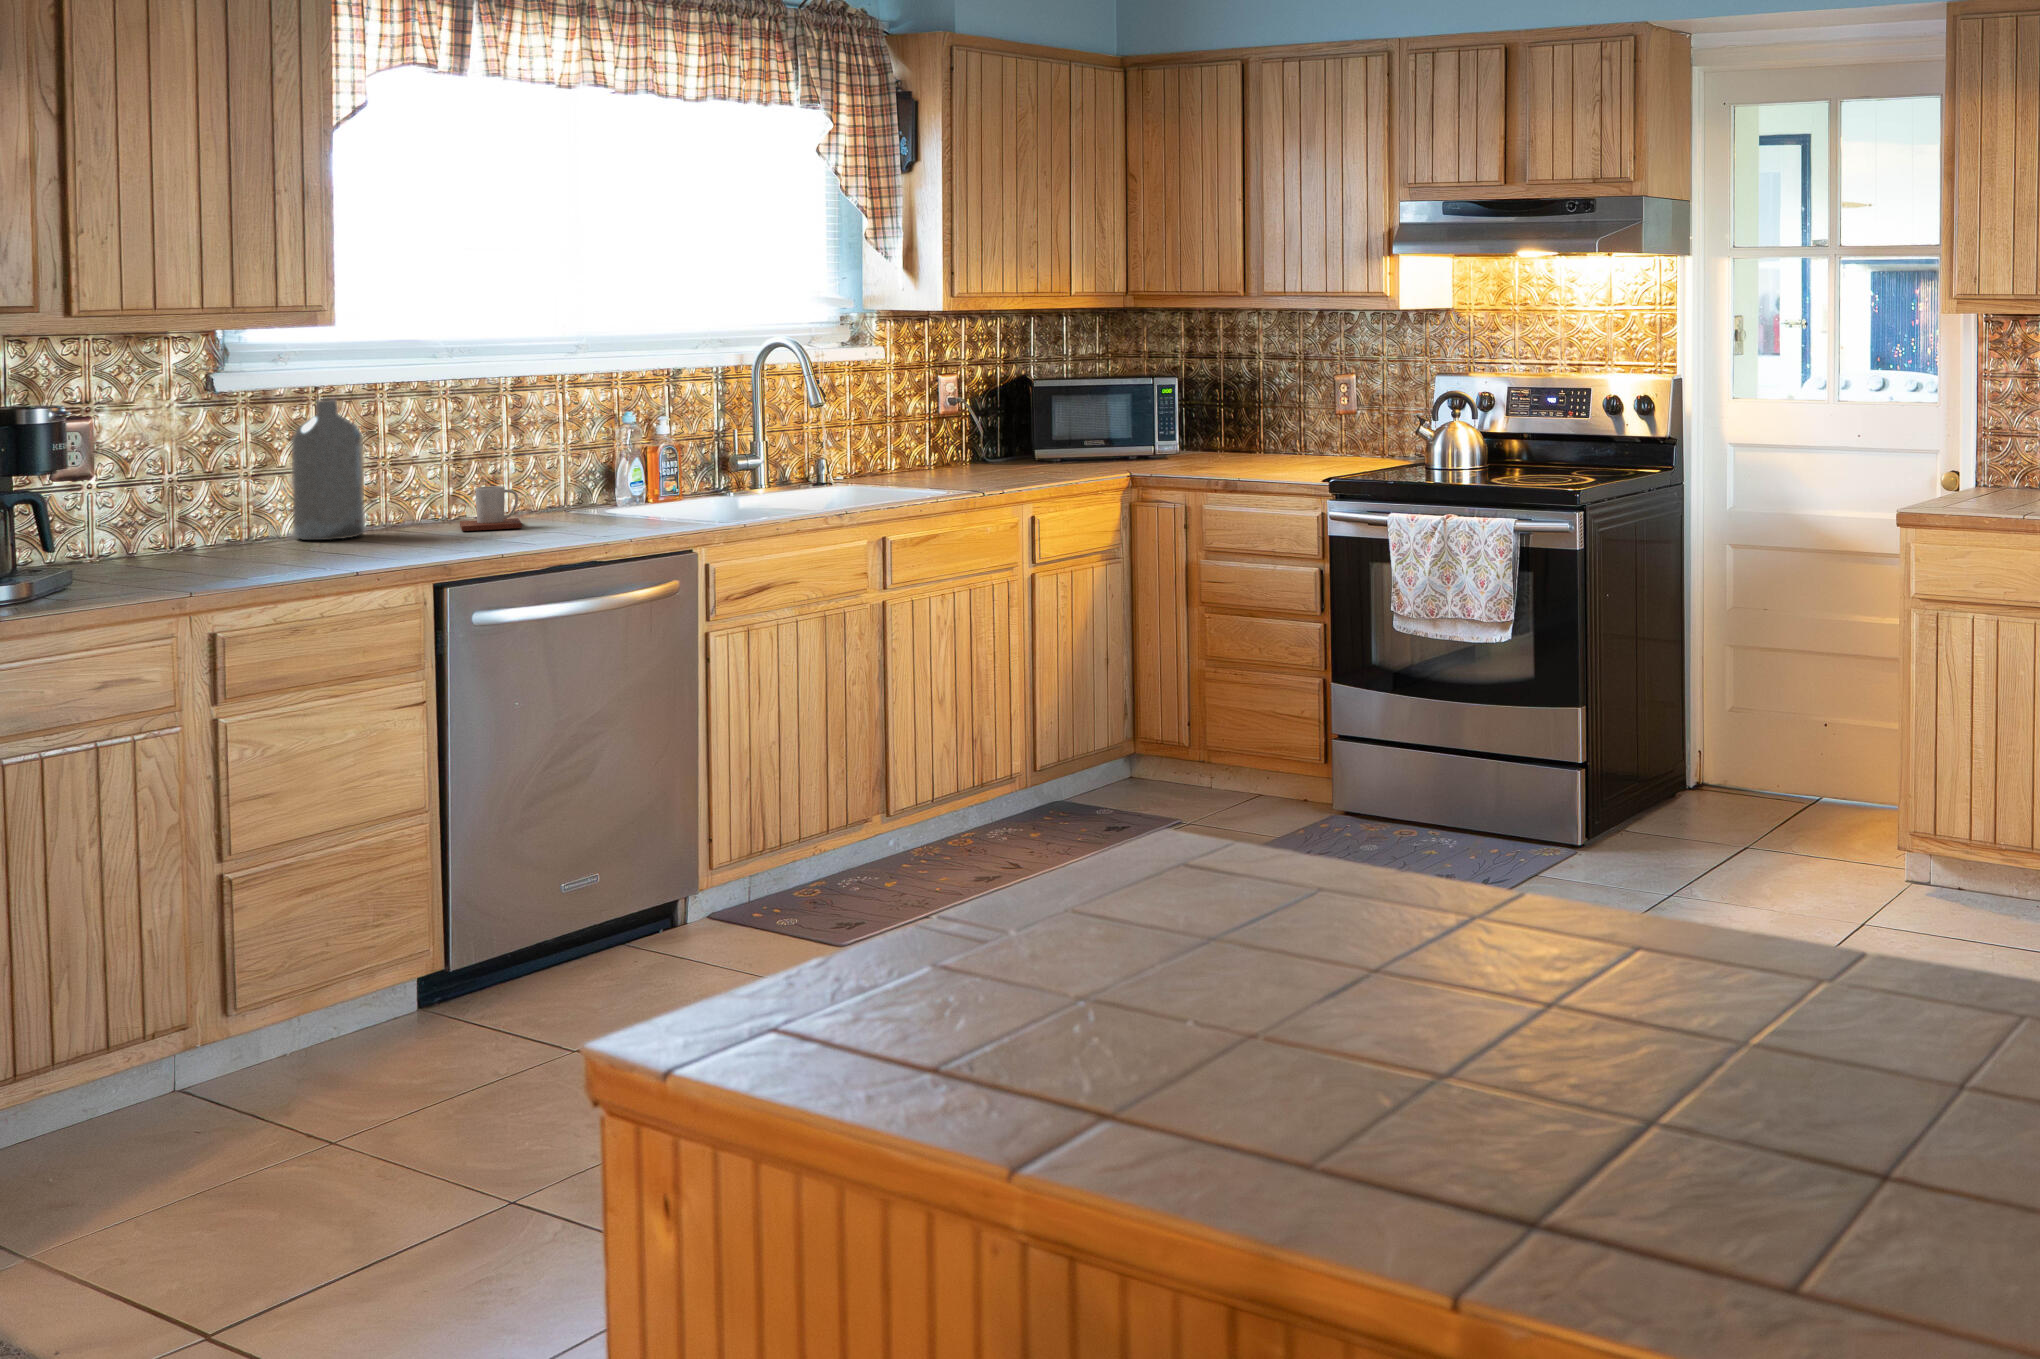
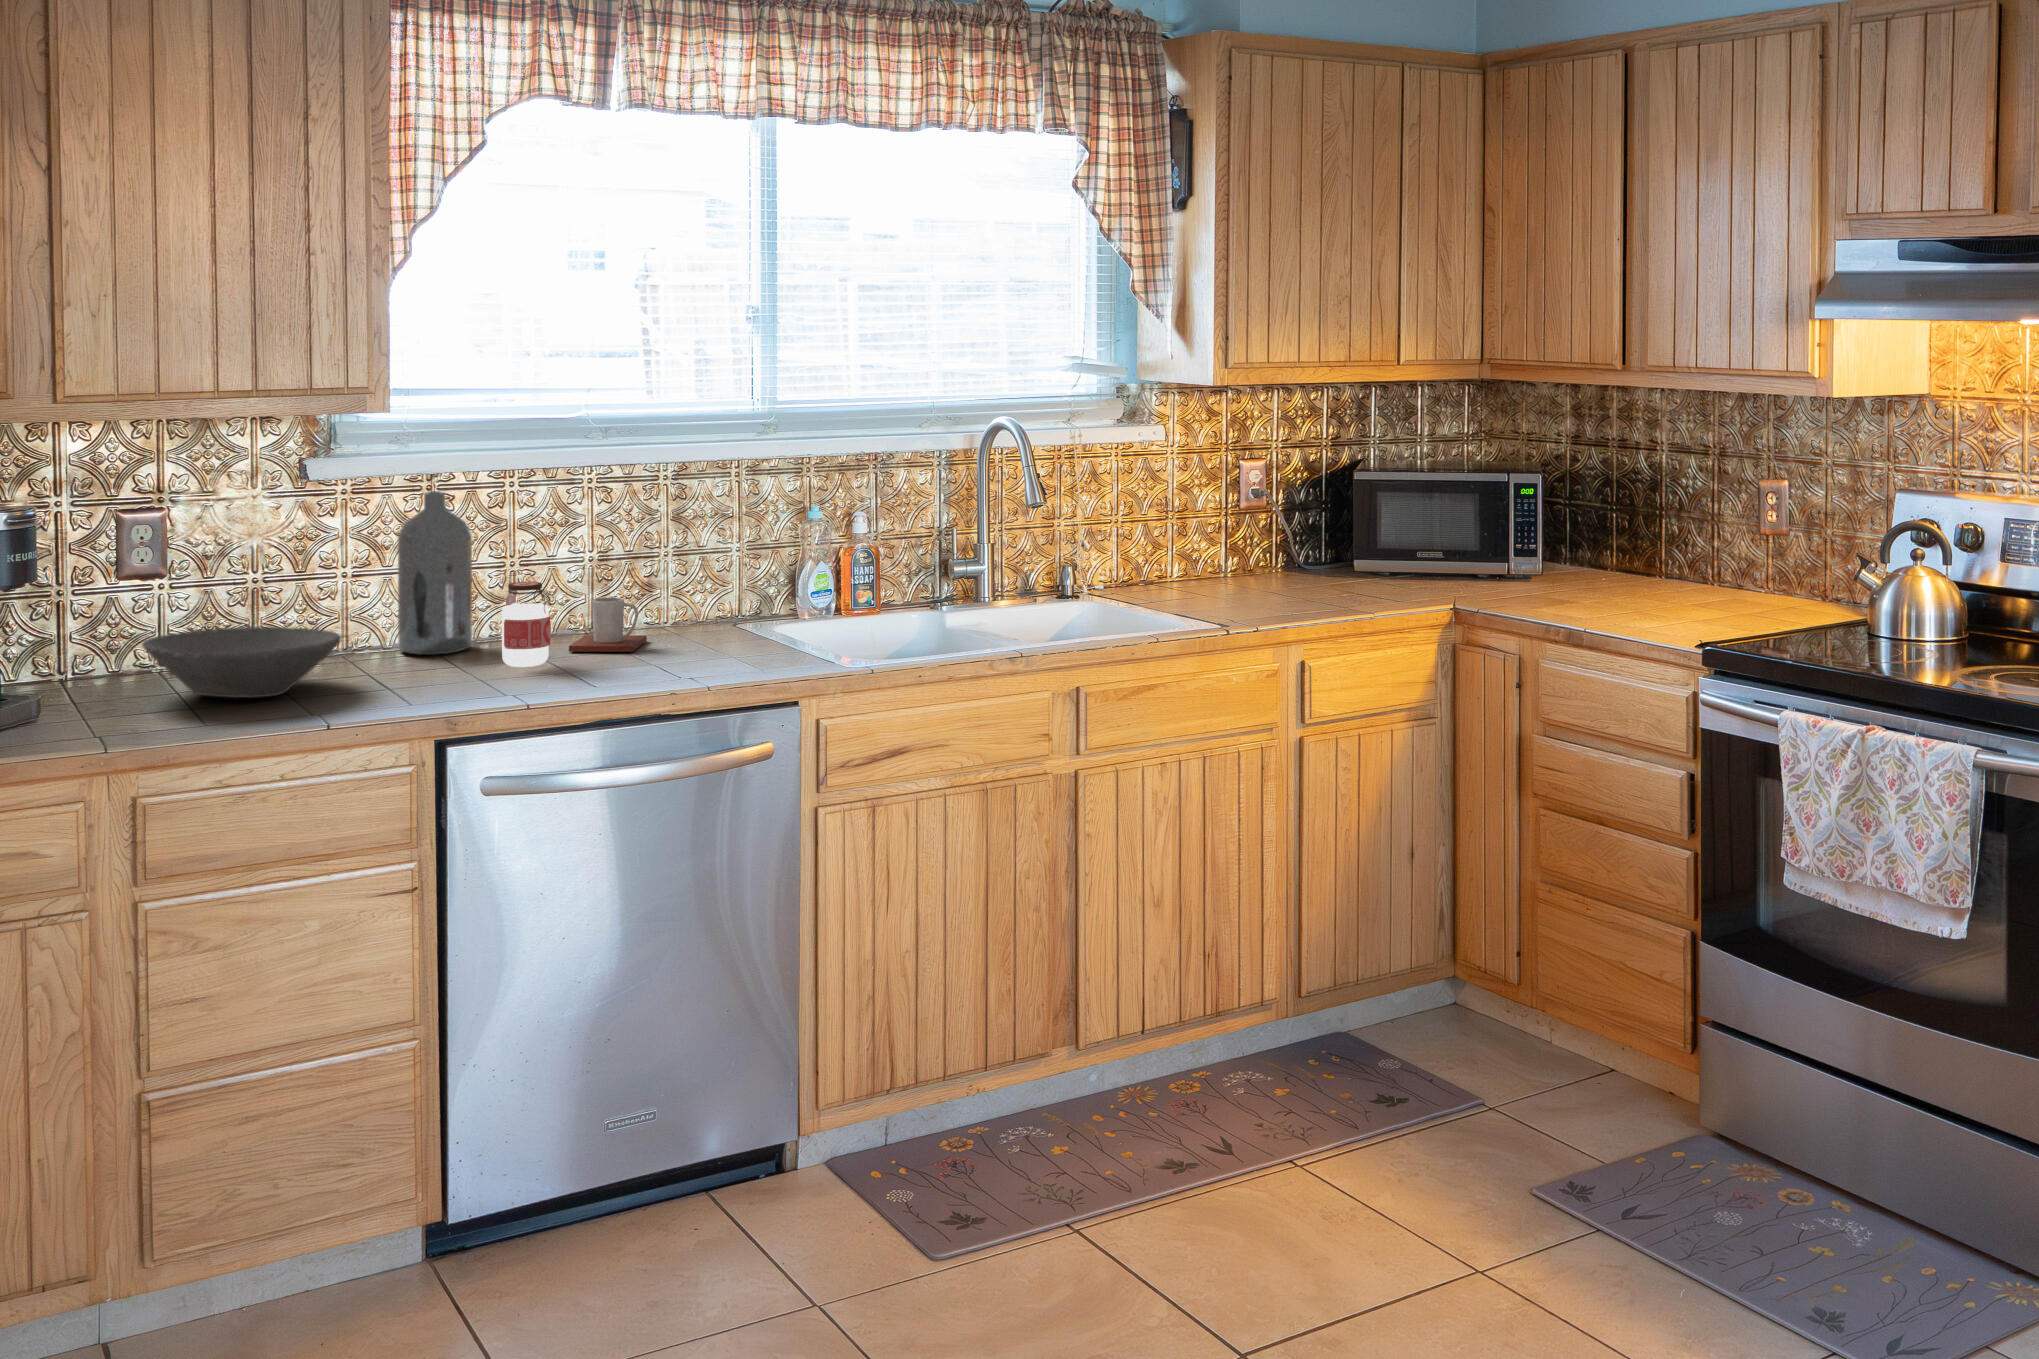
jar: none [417,470,464,541] -> present [502,582,552,667]
bowl: none [111,514,302,568] -> present [142,627,341,698]

